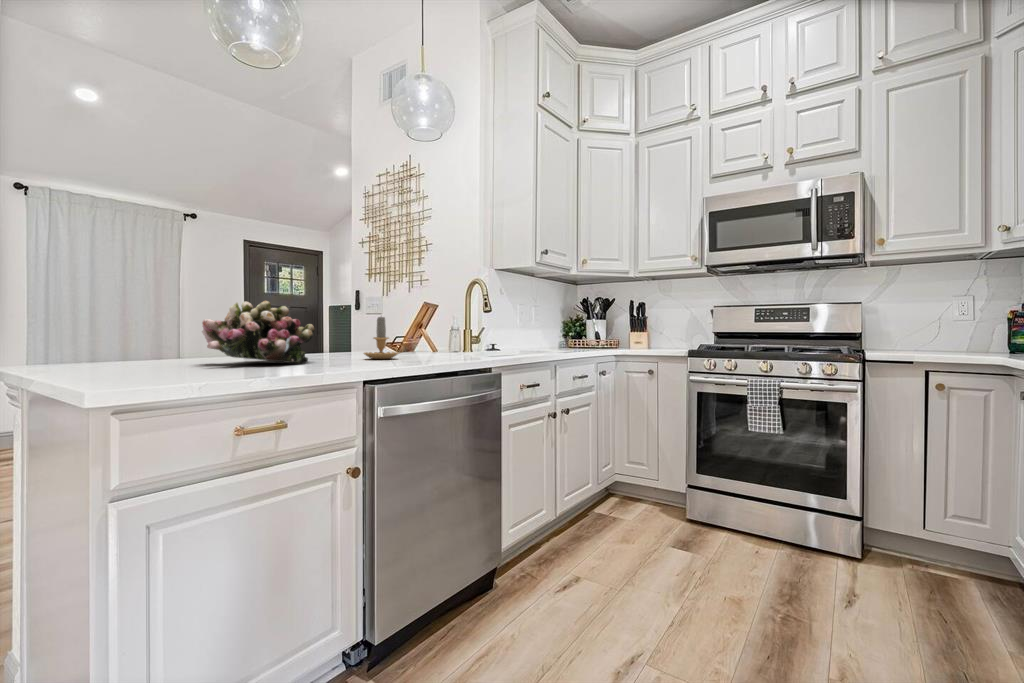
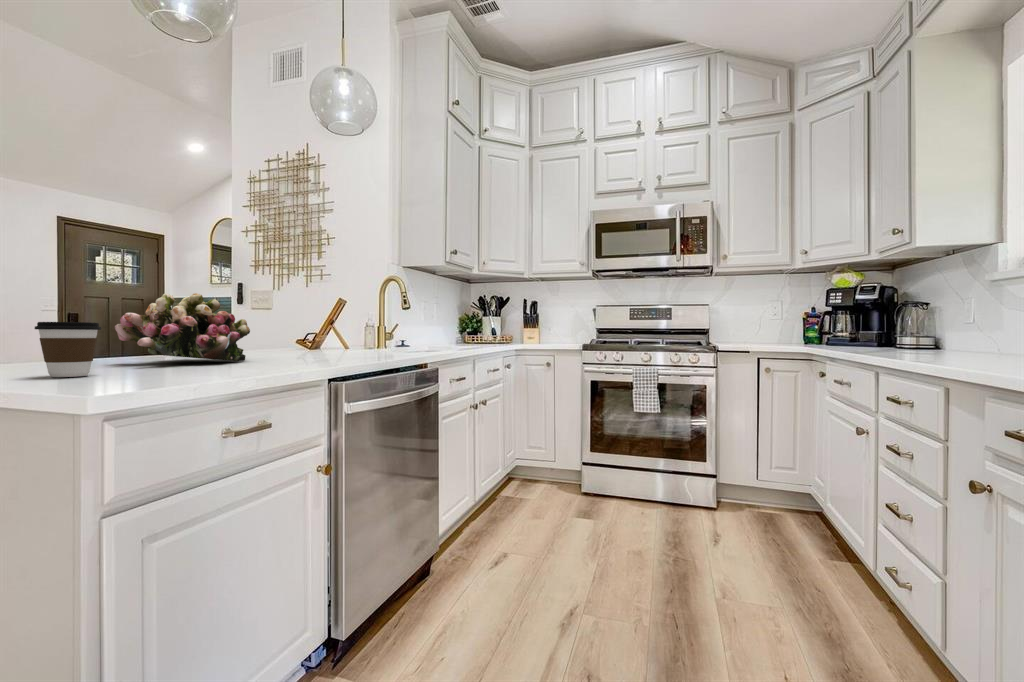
candle: present [364,317,403,359] -> none [294,310,339,356]
coffee cup: none [109,328,162,375] -> present [35,322,101,377]

